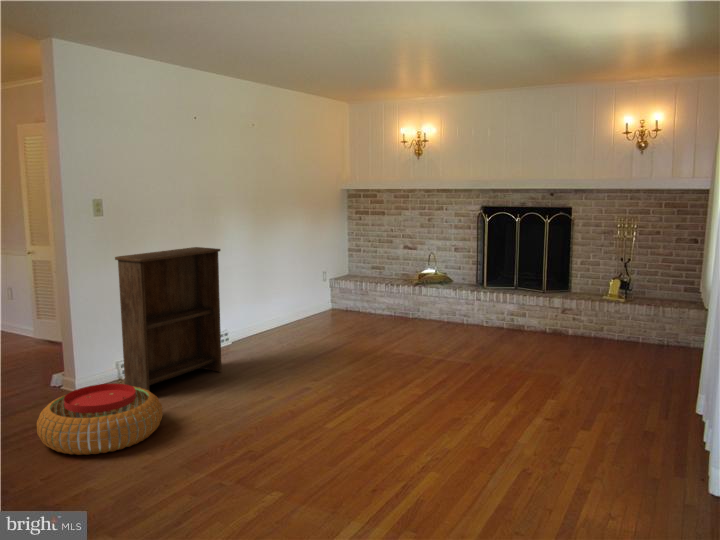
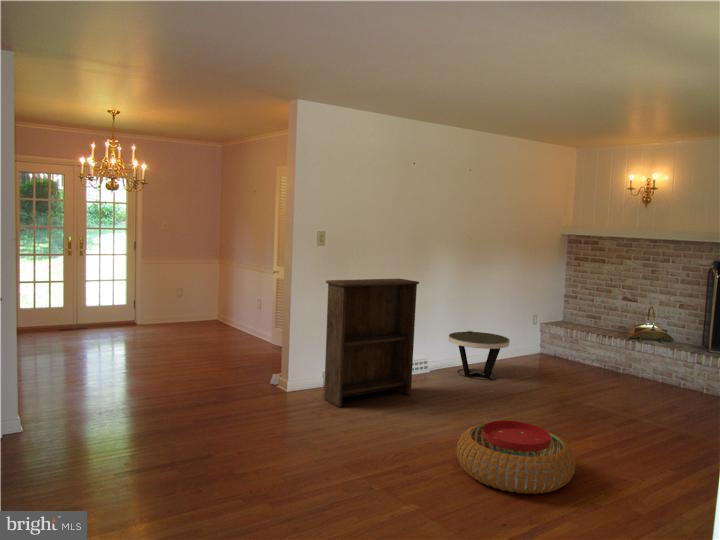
side table: none [248,295,311,344] -> present [449,331,509,380]
pouf: present [37,384,163,455] -> present [457,421,576,494]

